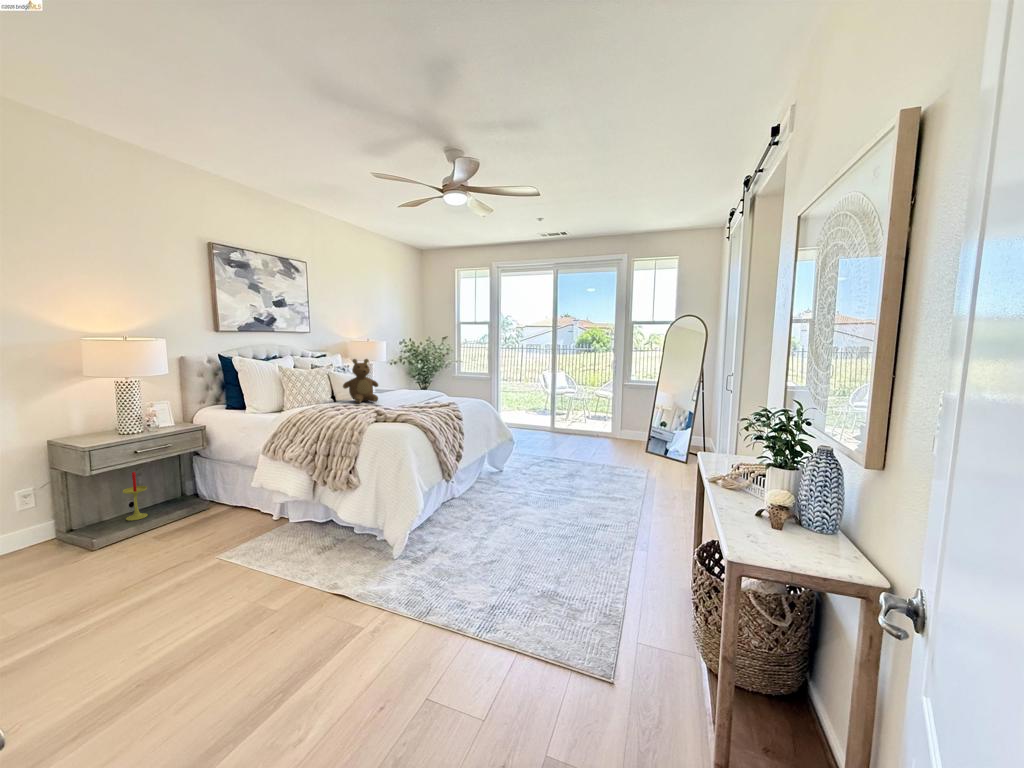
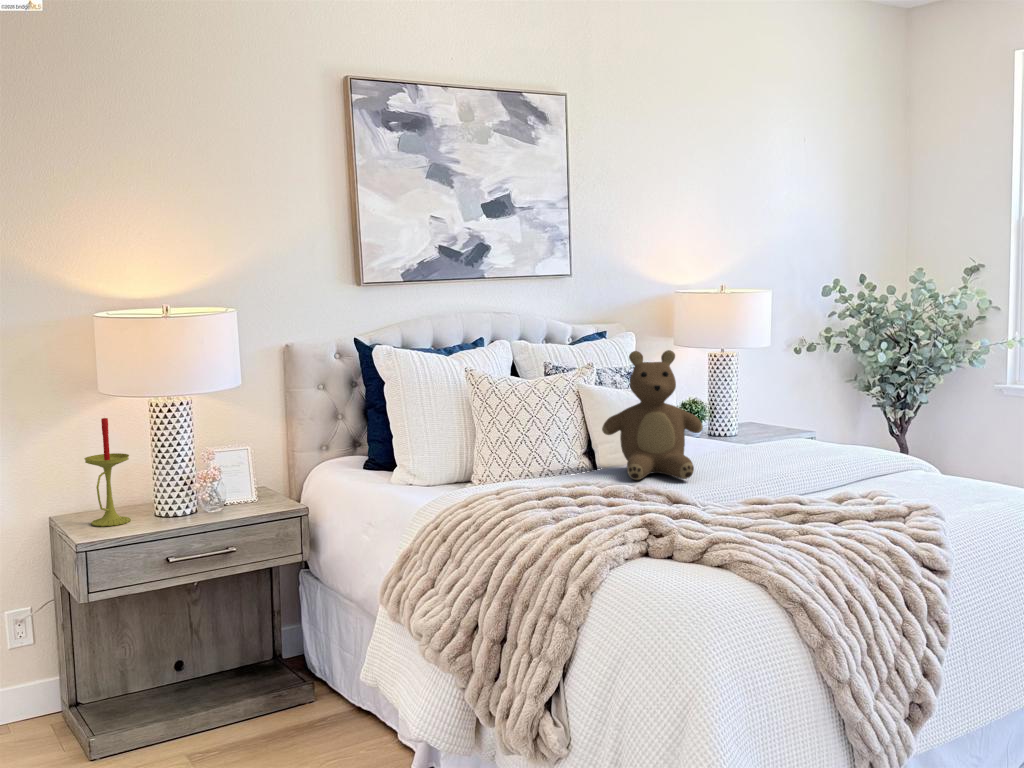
candle: present [123,472,148,521] -> present [84,418,131,526]

